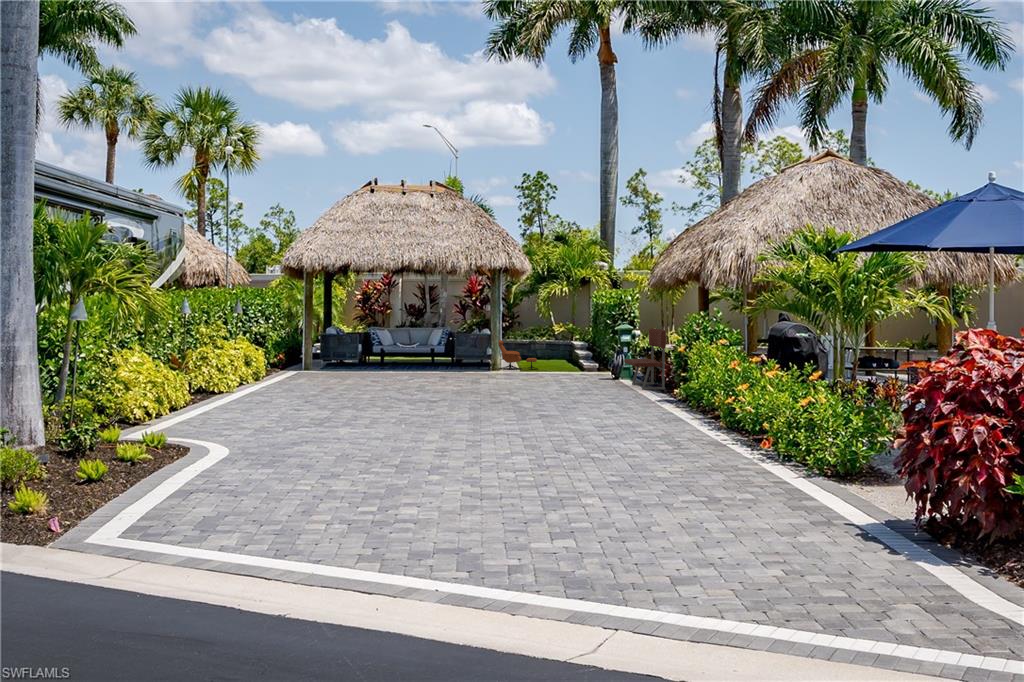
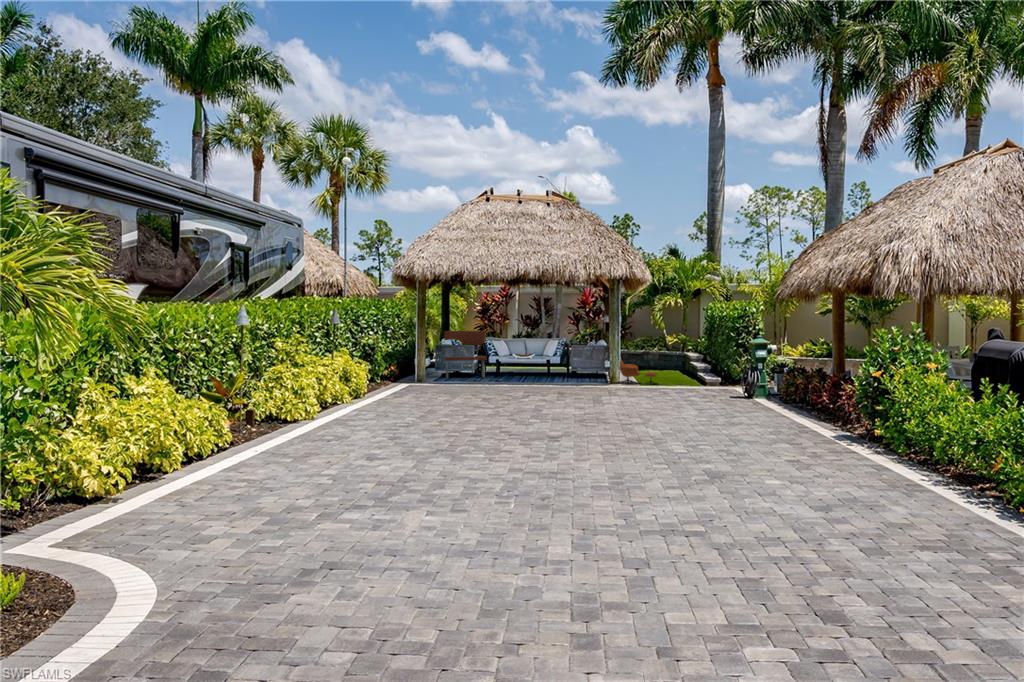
bench: present [624,328,666,390] -> present [444,331,486,378]

